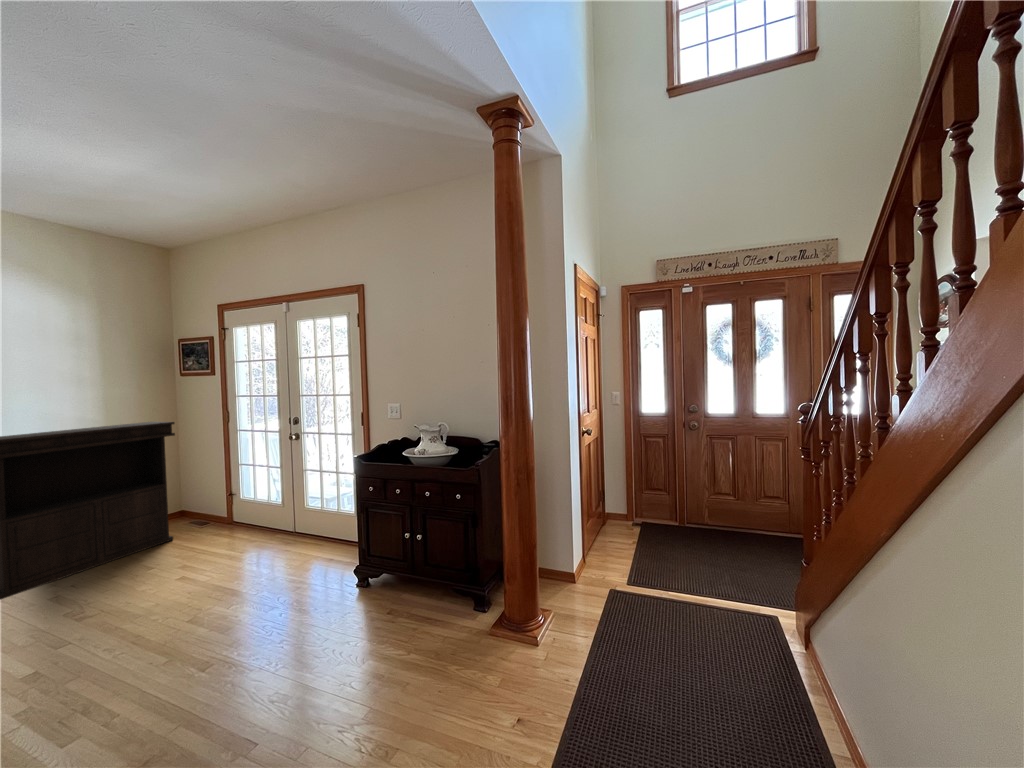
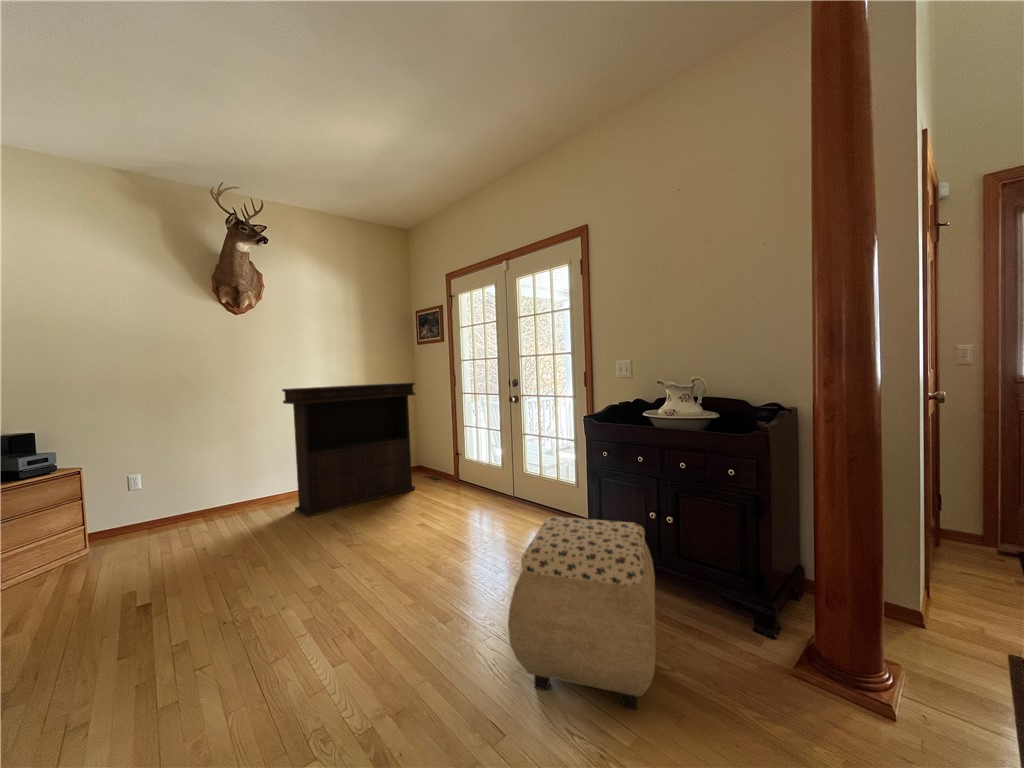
ottoman: none [258,547,399,705] -> present [508,517,656,710]

